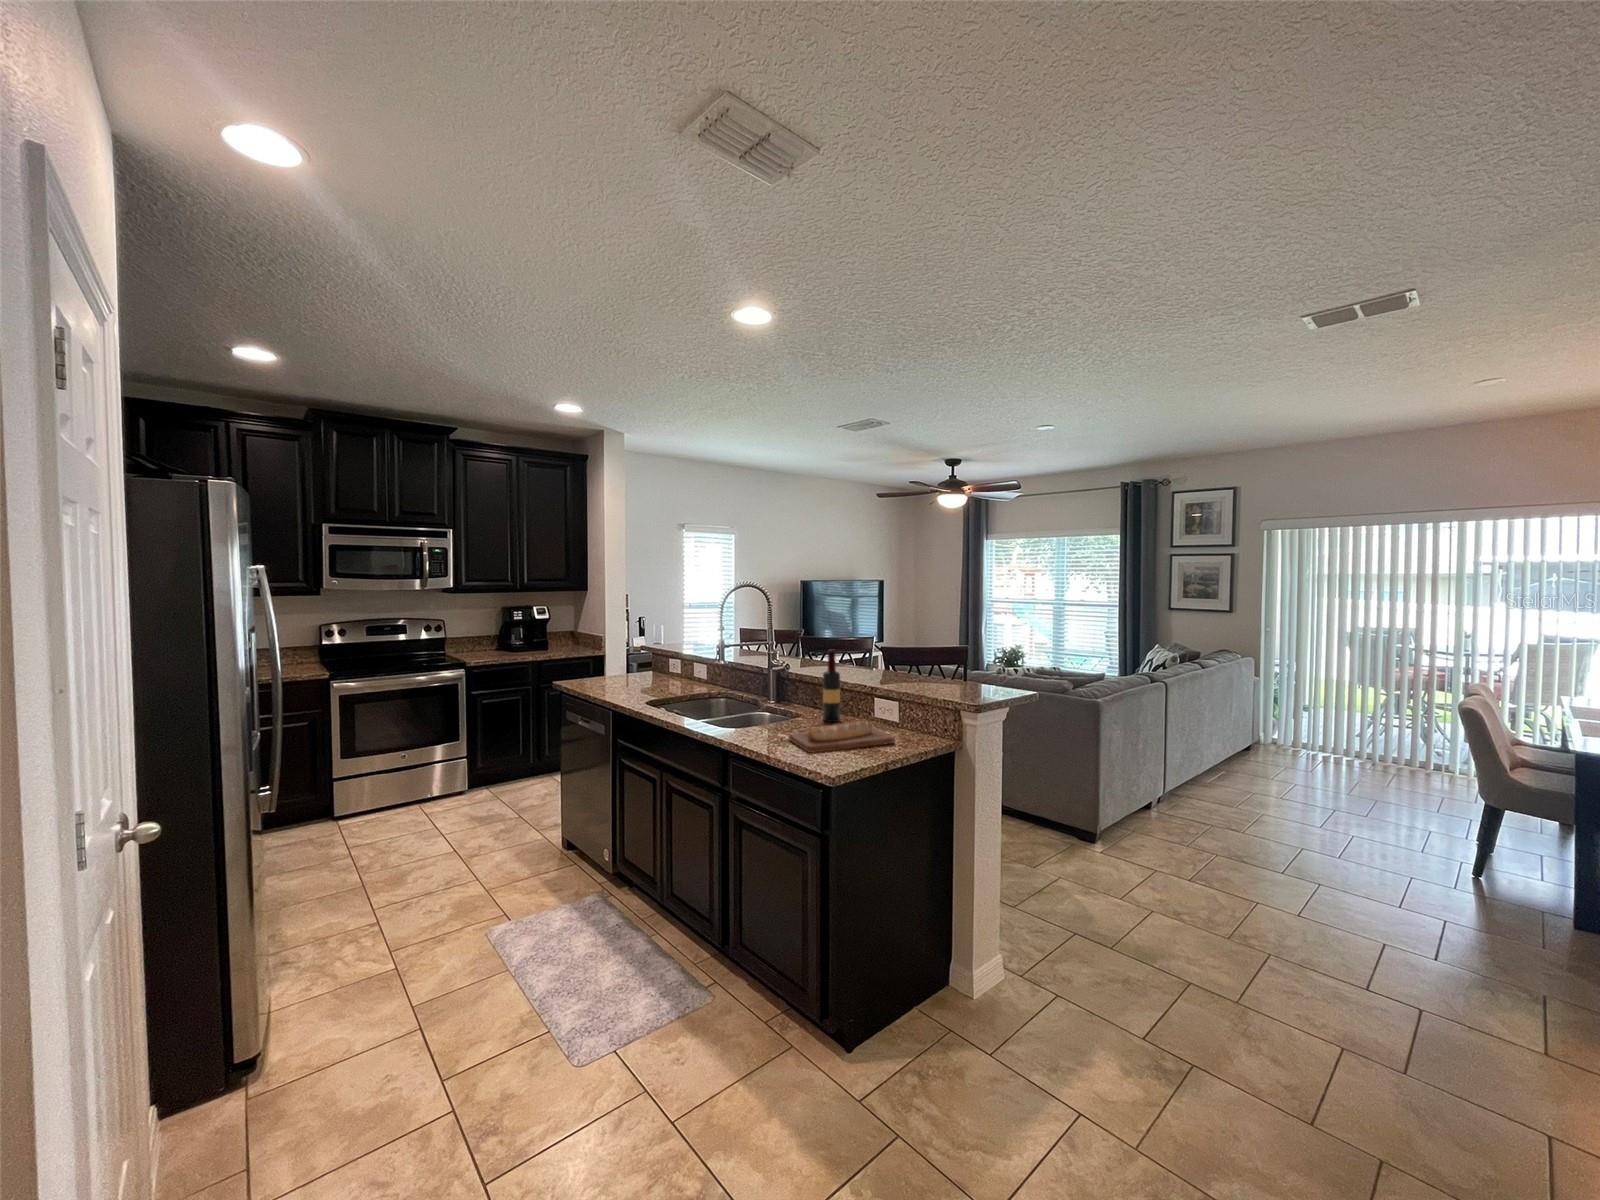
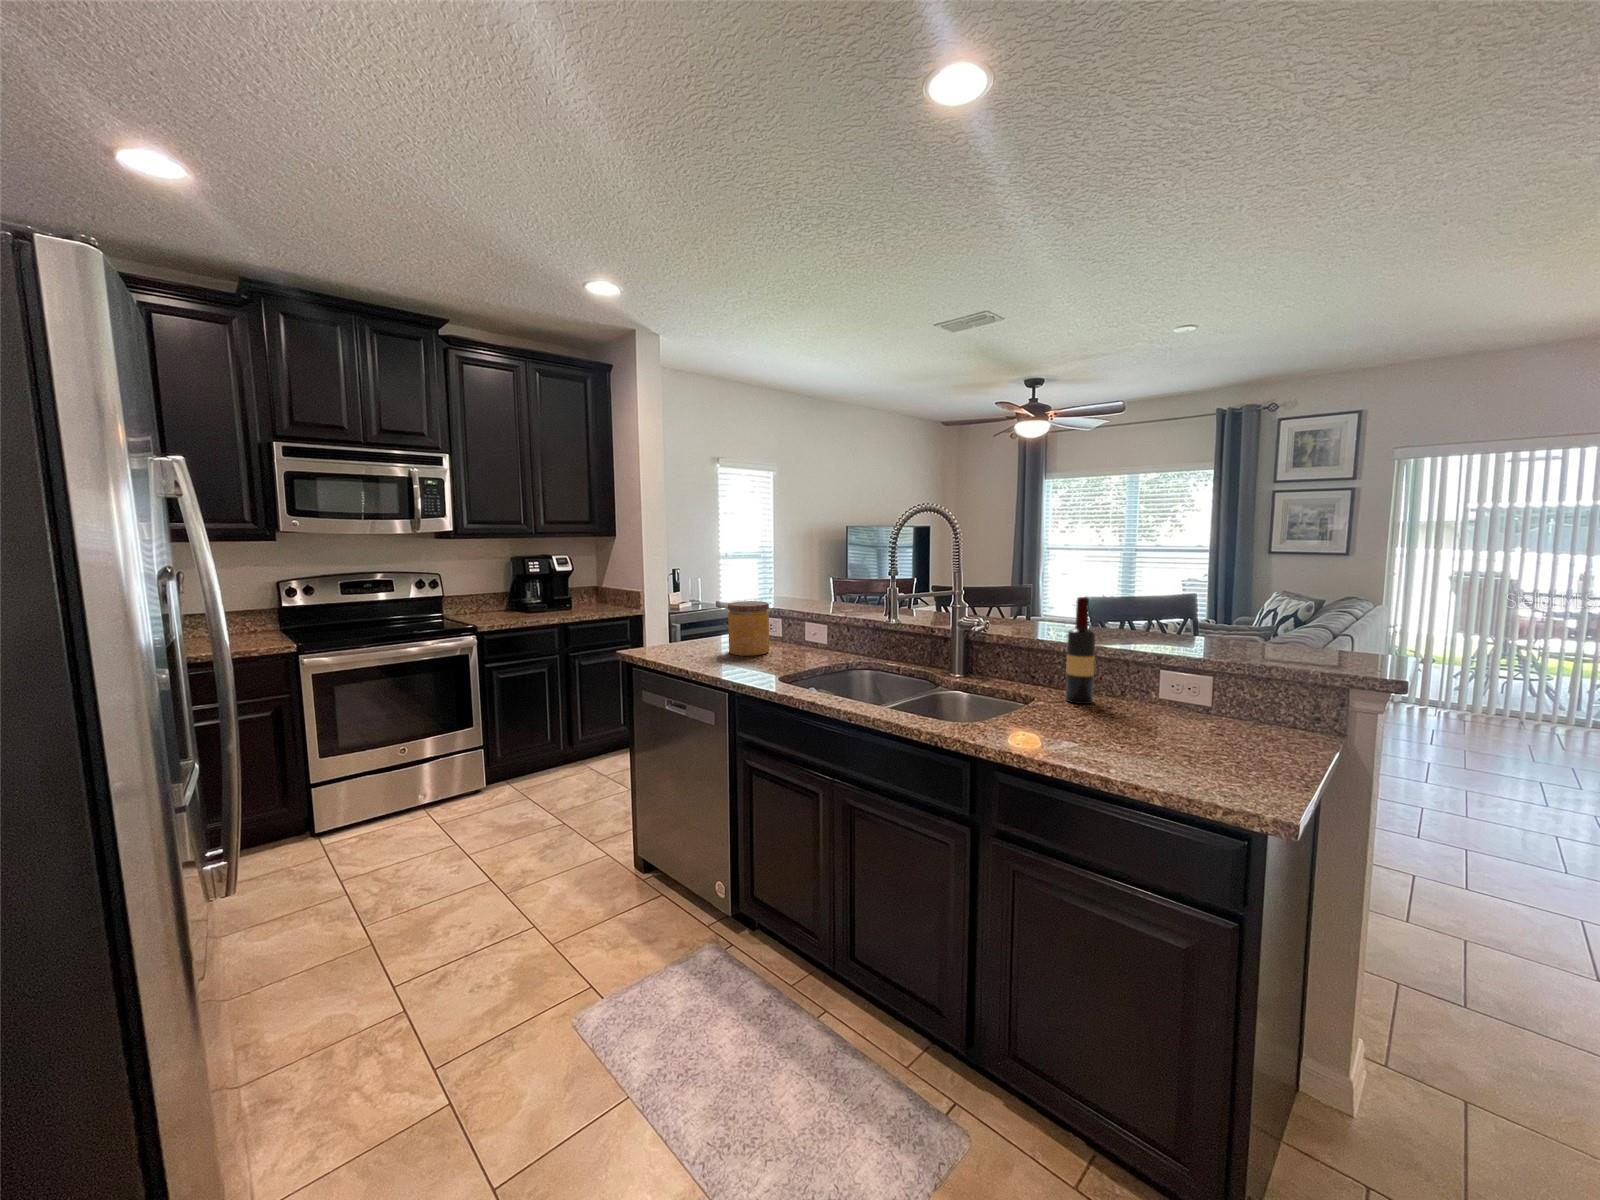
jar: none [633,647,665,687] -> present [728,601,769,656]
bread loaf: present [789,721,895,753] -> none [1076,706,1250,764]

